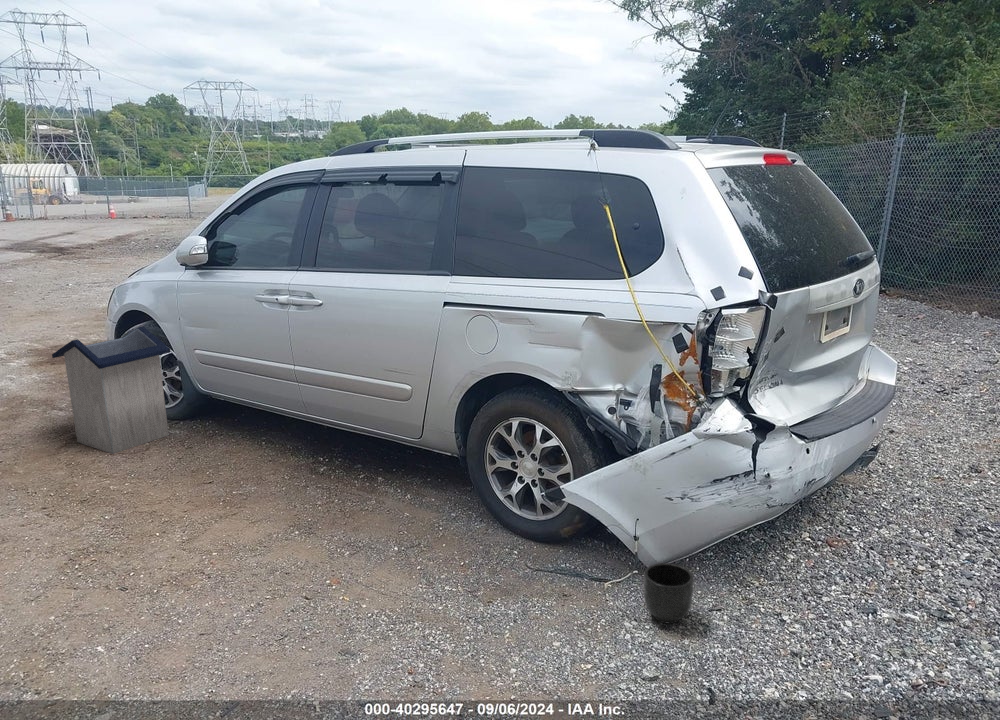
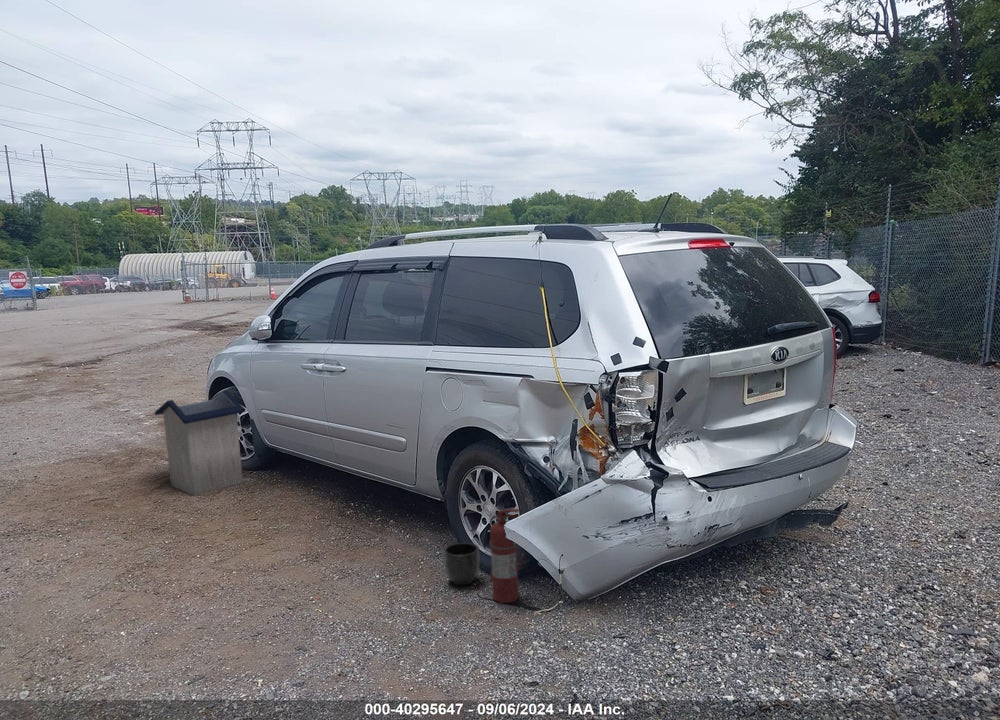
fire extinguisher: none [539,468,583,575] -> present [489,509,519,603]
planter: present [644,563,694,624] -> present [444,543,479,585]

